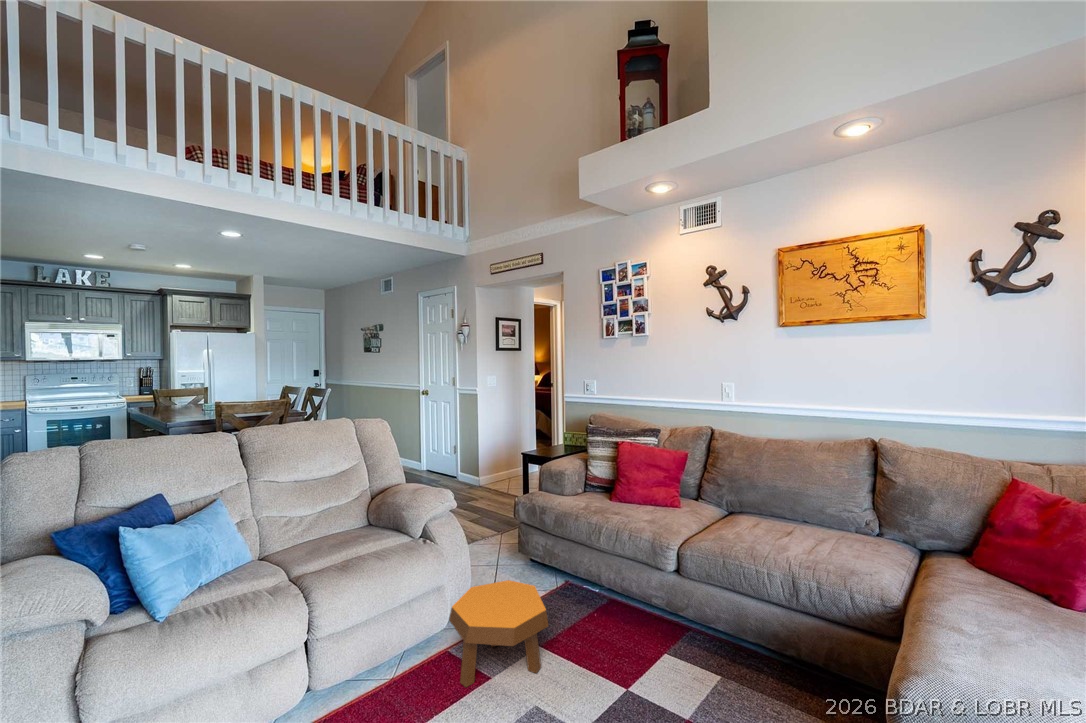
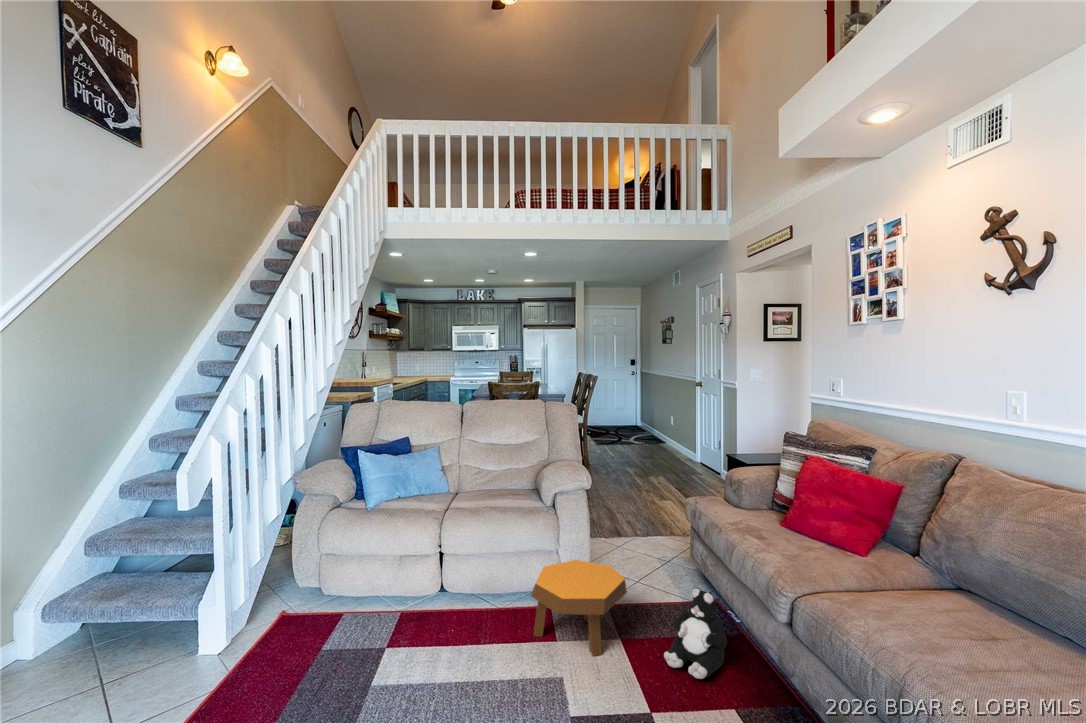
plush toy: none [582,569,634,647] -> present [664,587,727,679]

